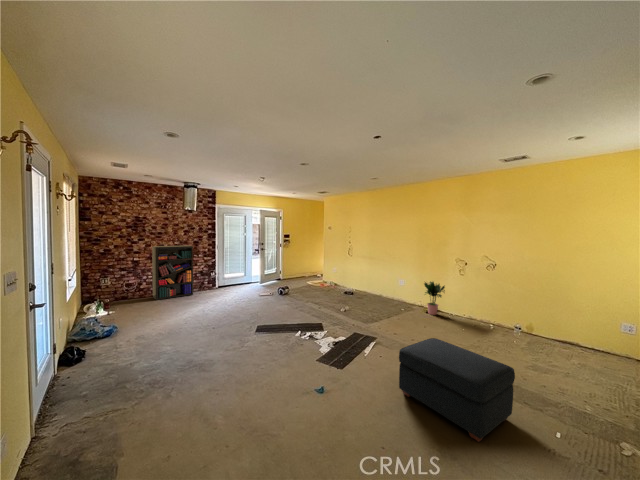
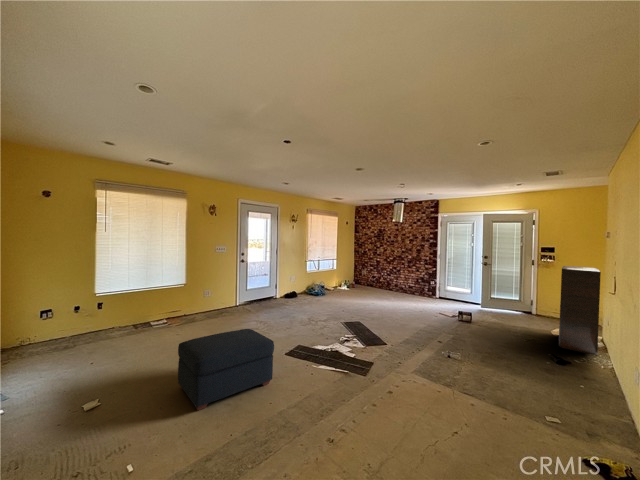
bookshelf: present [152,245,193,300] -> present [559,266,601,355]
potted plant: present [424,282,445,315] -> none [528,346,605,438]

